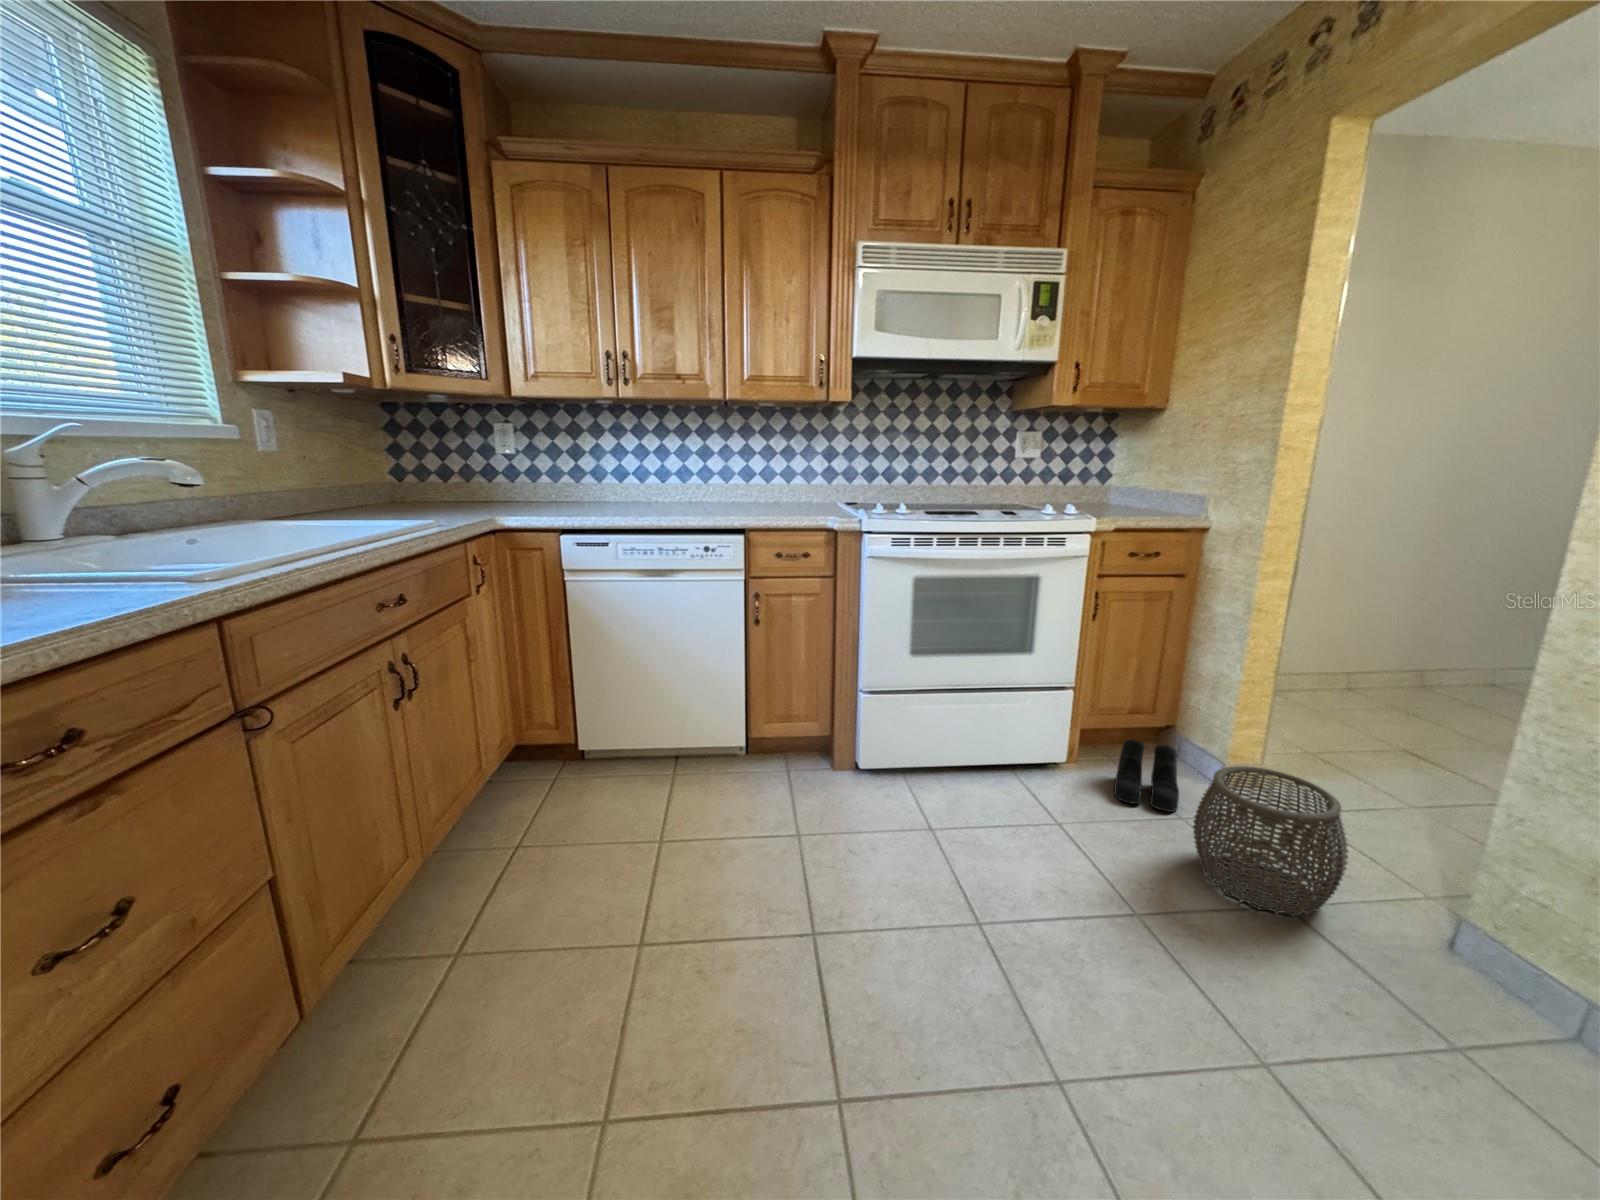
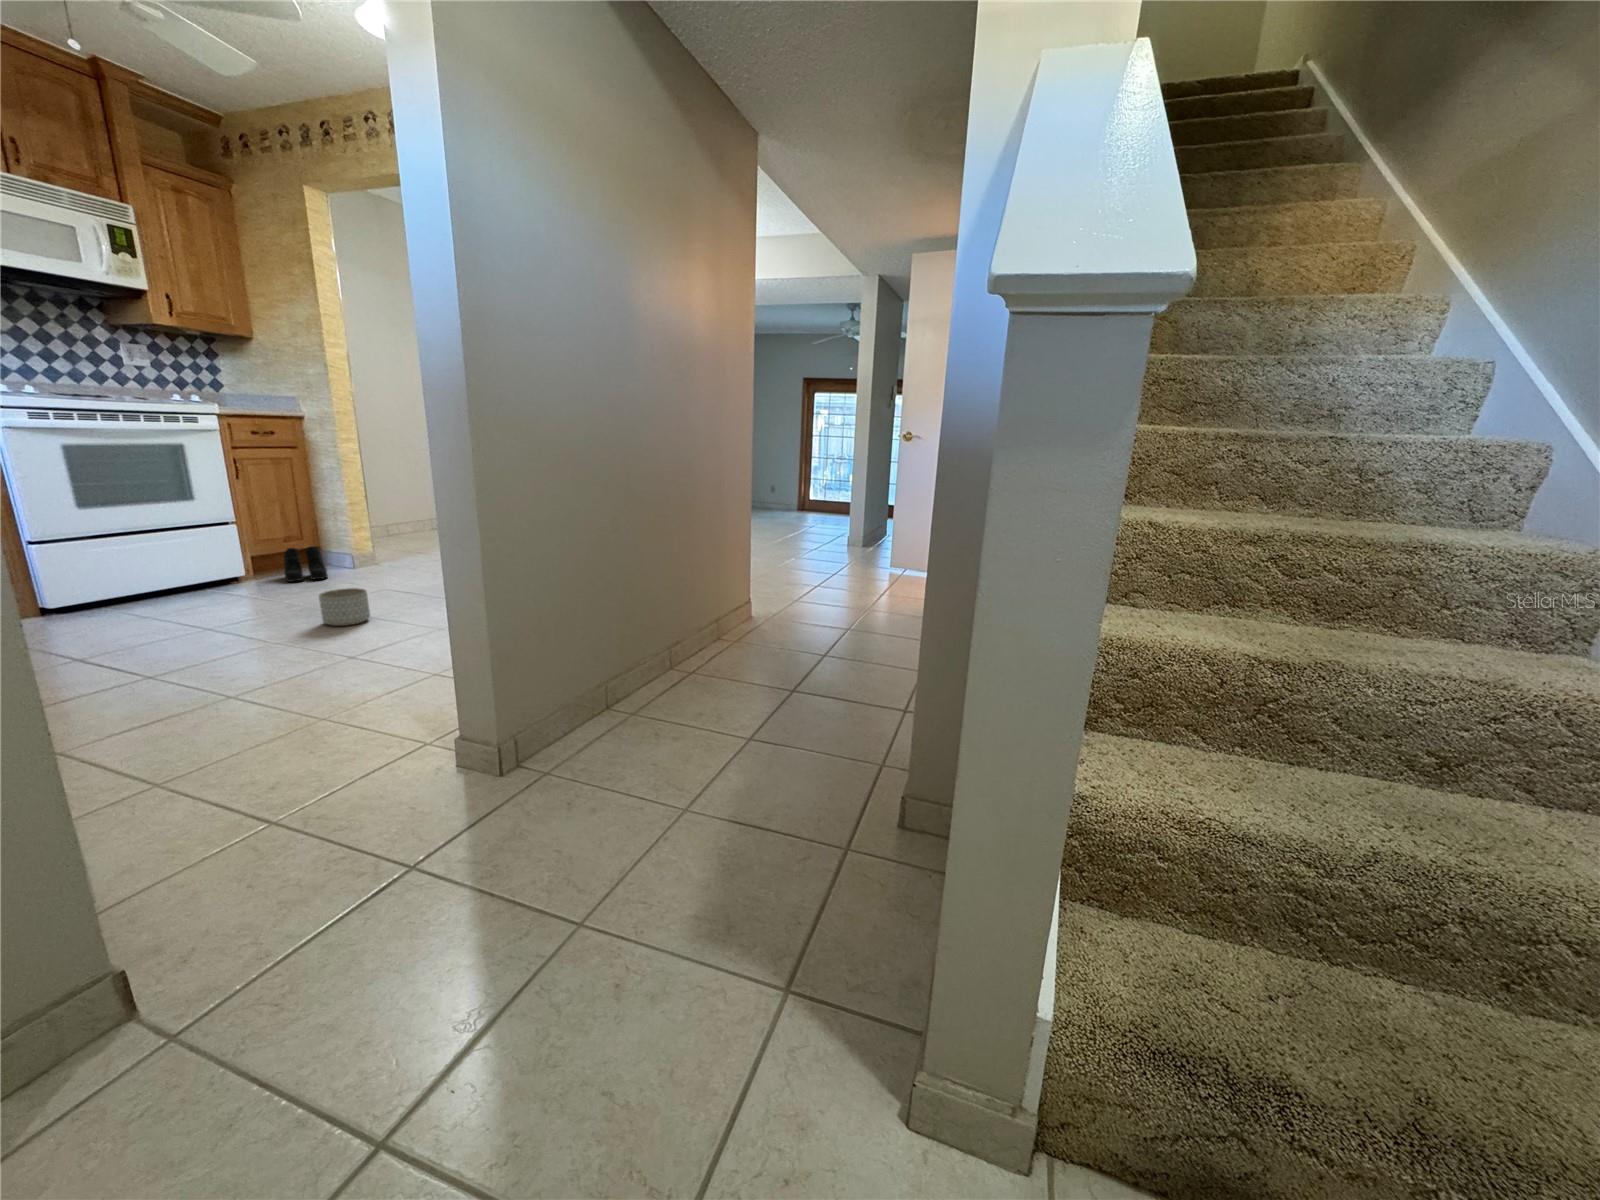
woven basket: present [1193,766,1349,916] -> none [330,533,403,591]
planter: none [1161,981,1287,1125] -> present [319,588,370,626]

